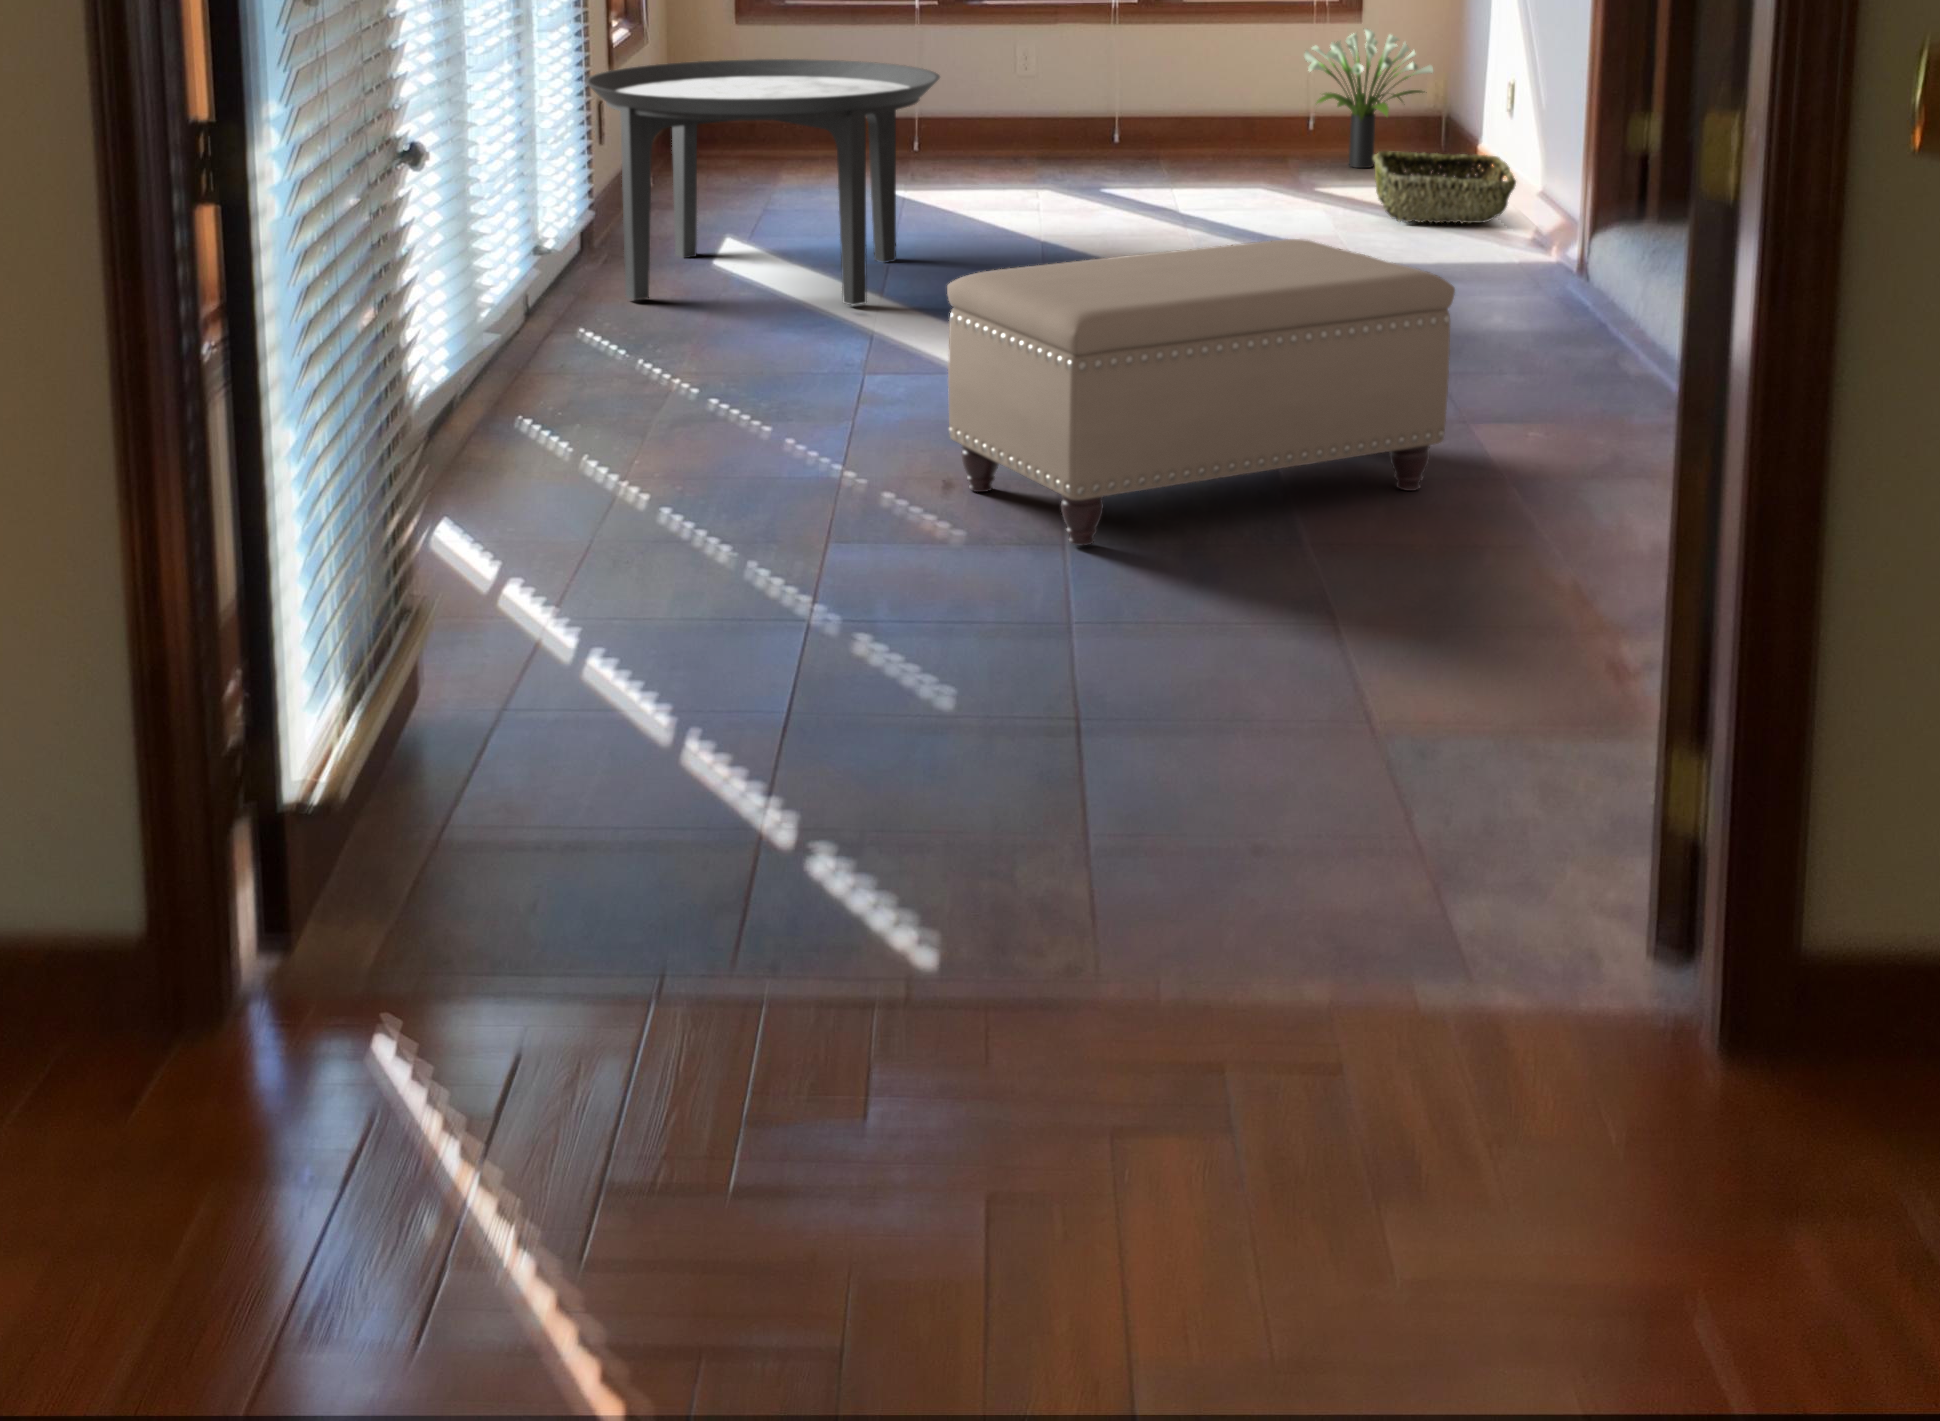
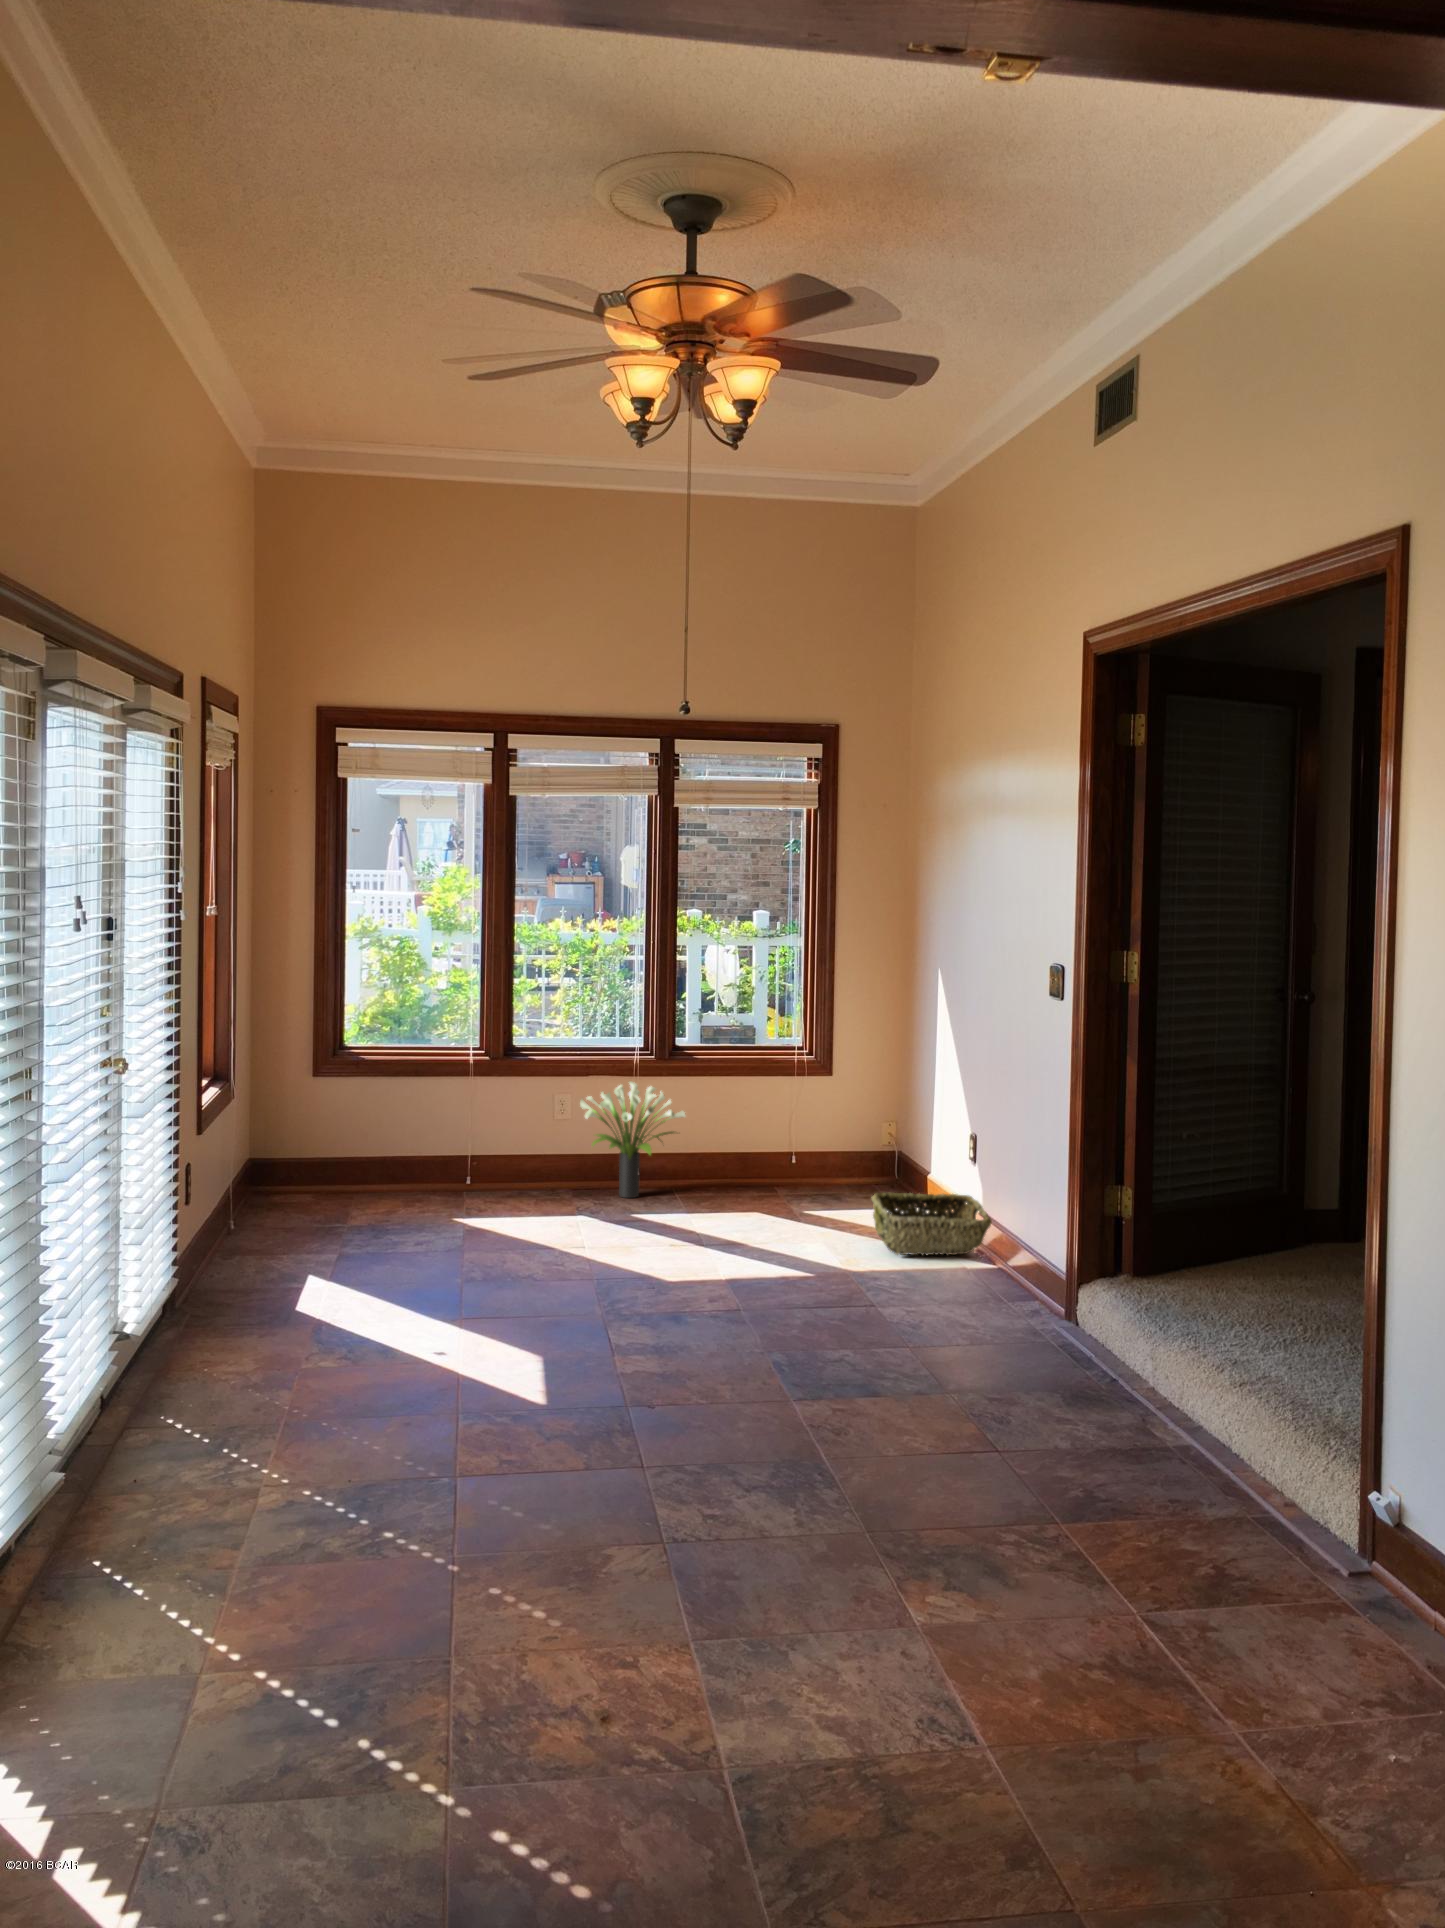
potted plant: present [1304,28,1433,168] -> present [580,1082,685,1198]
round table: present [585,59,940,305] -> none [173,1126,518,1378]
ottoman: present [947,239,1455,546] -> none [580,1343,1089,1748]

